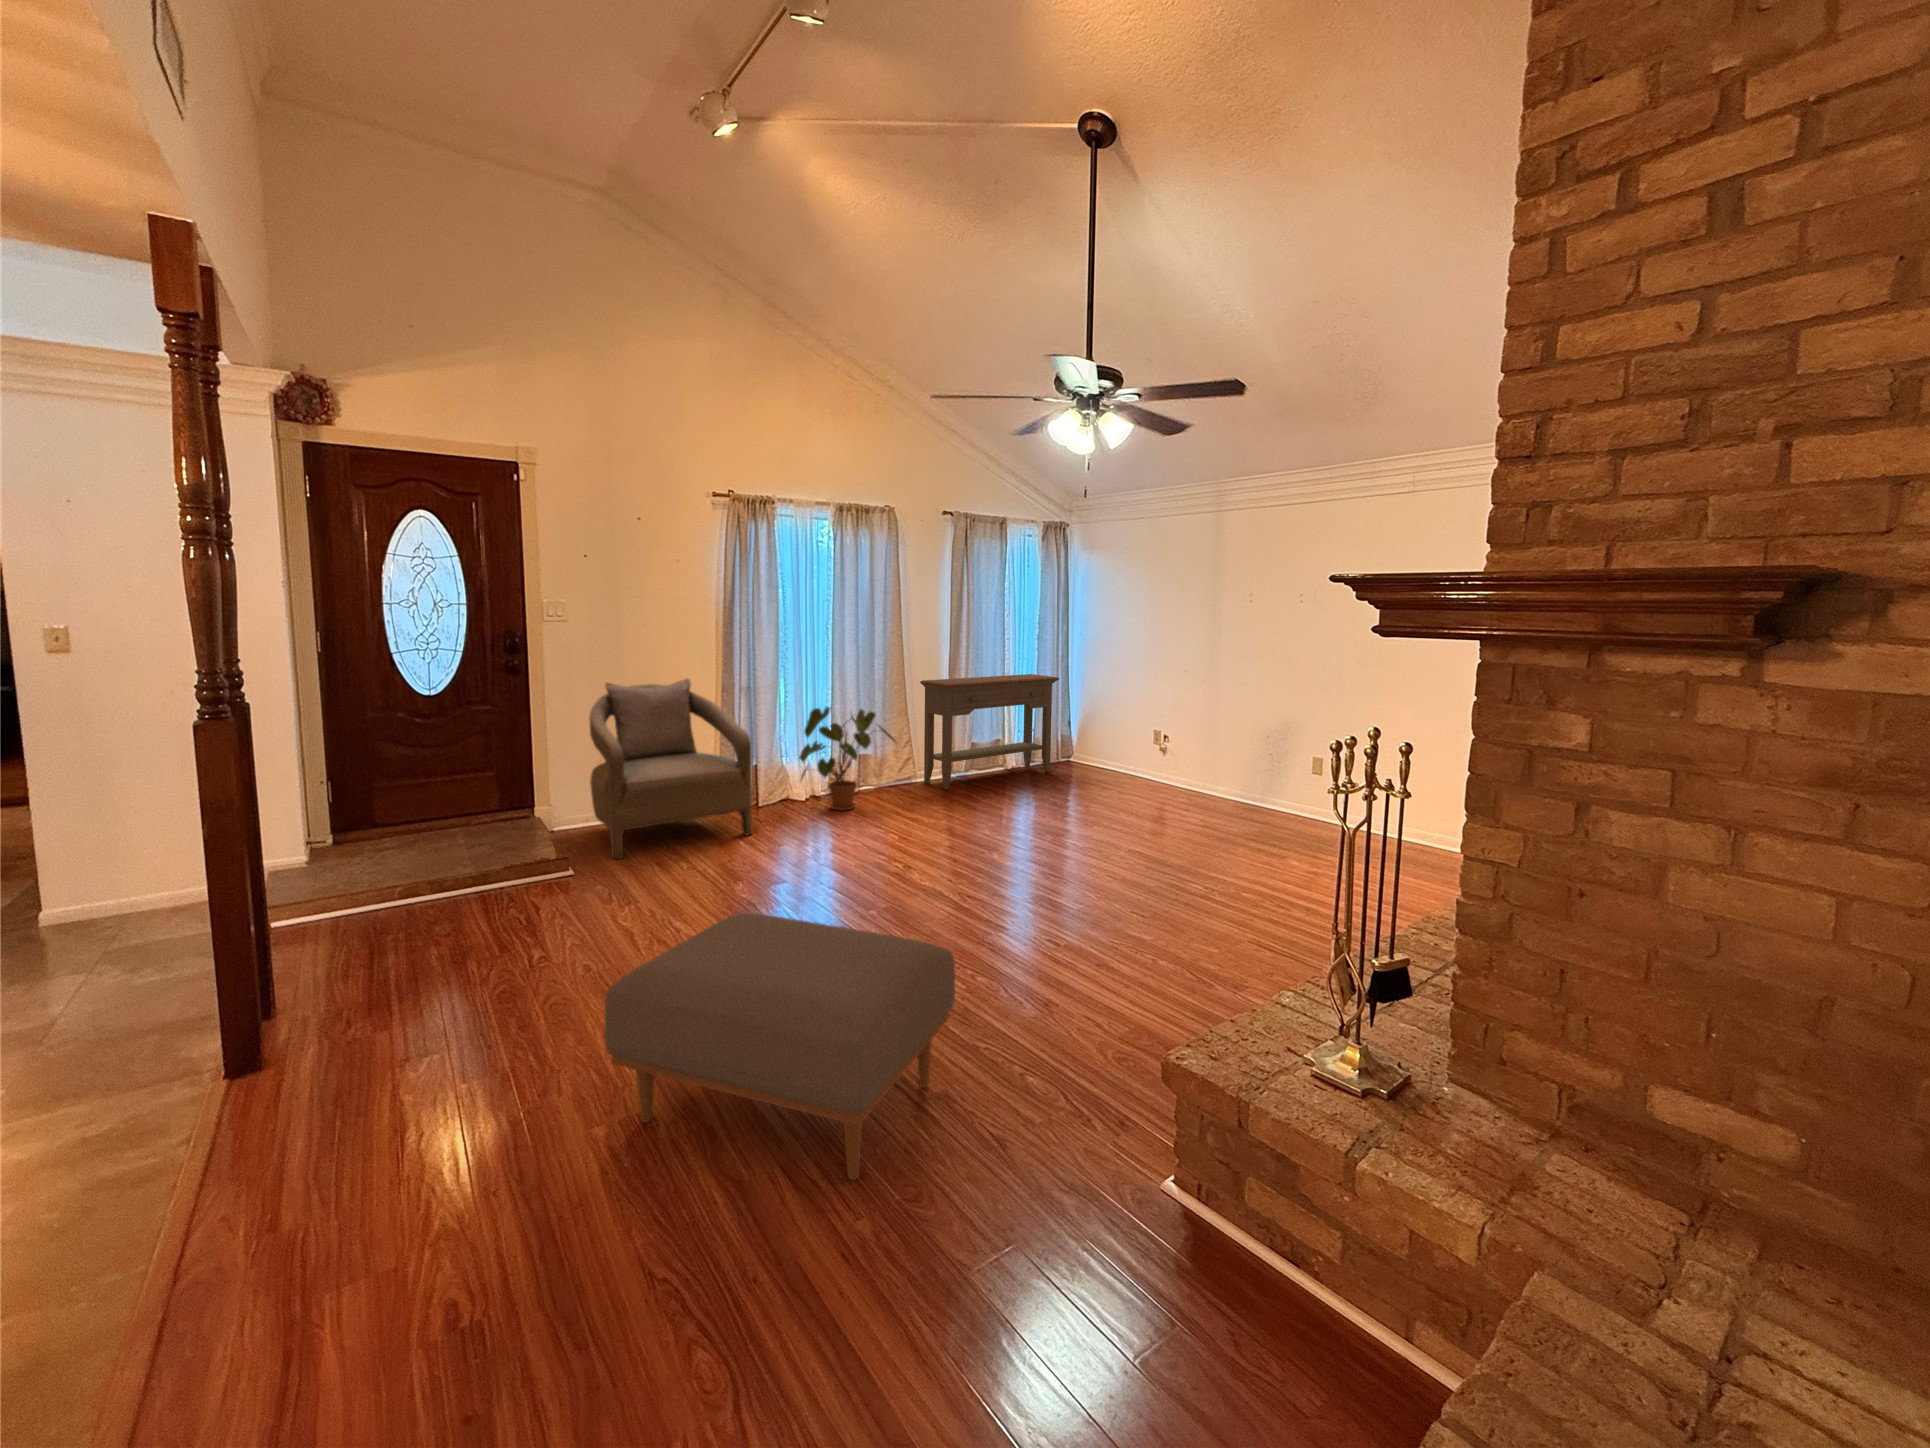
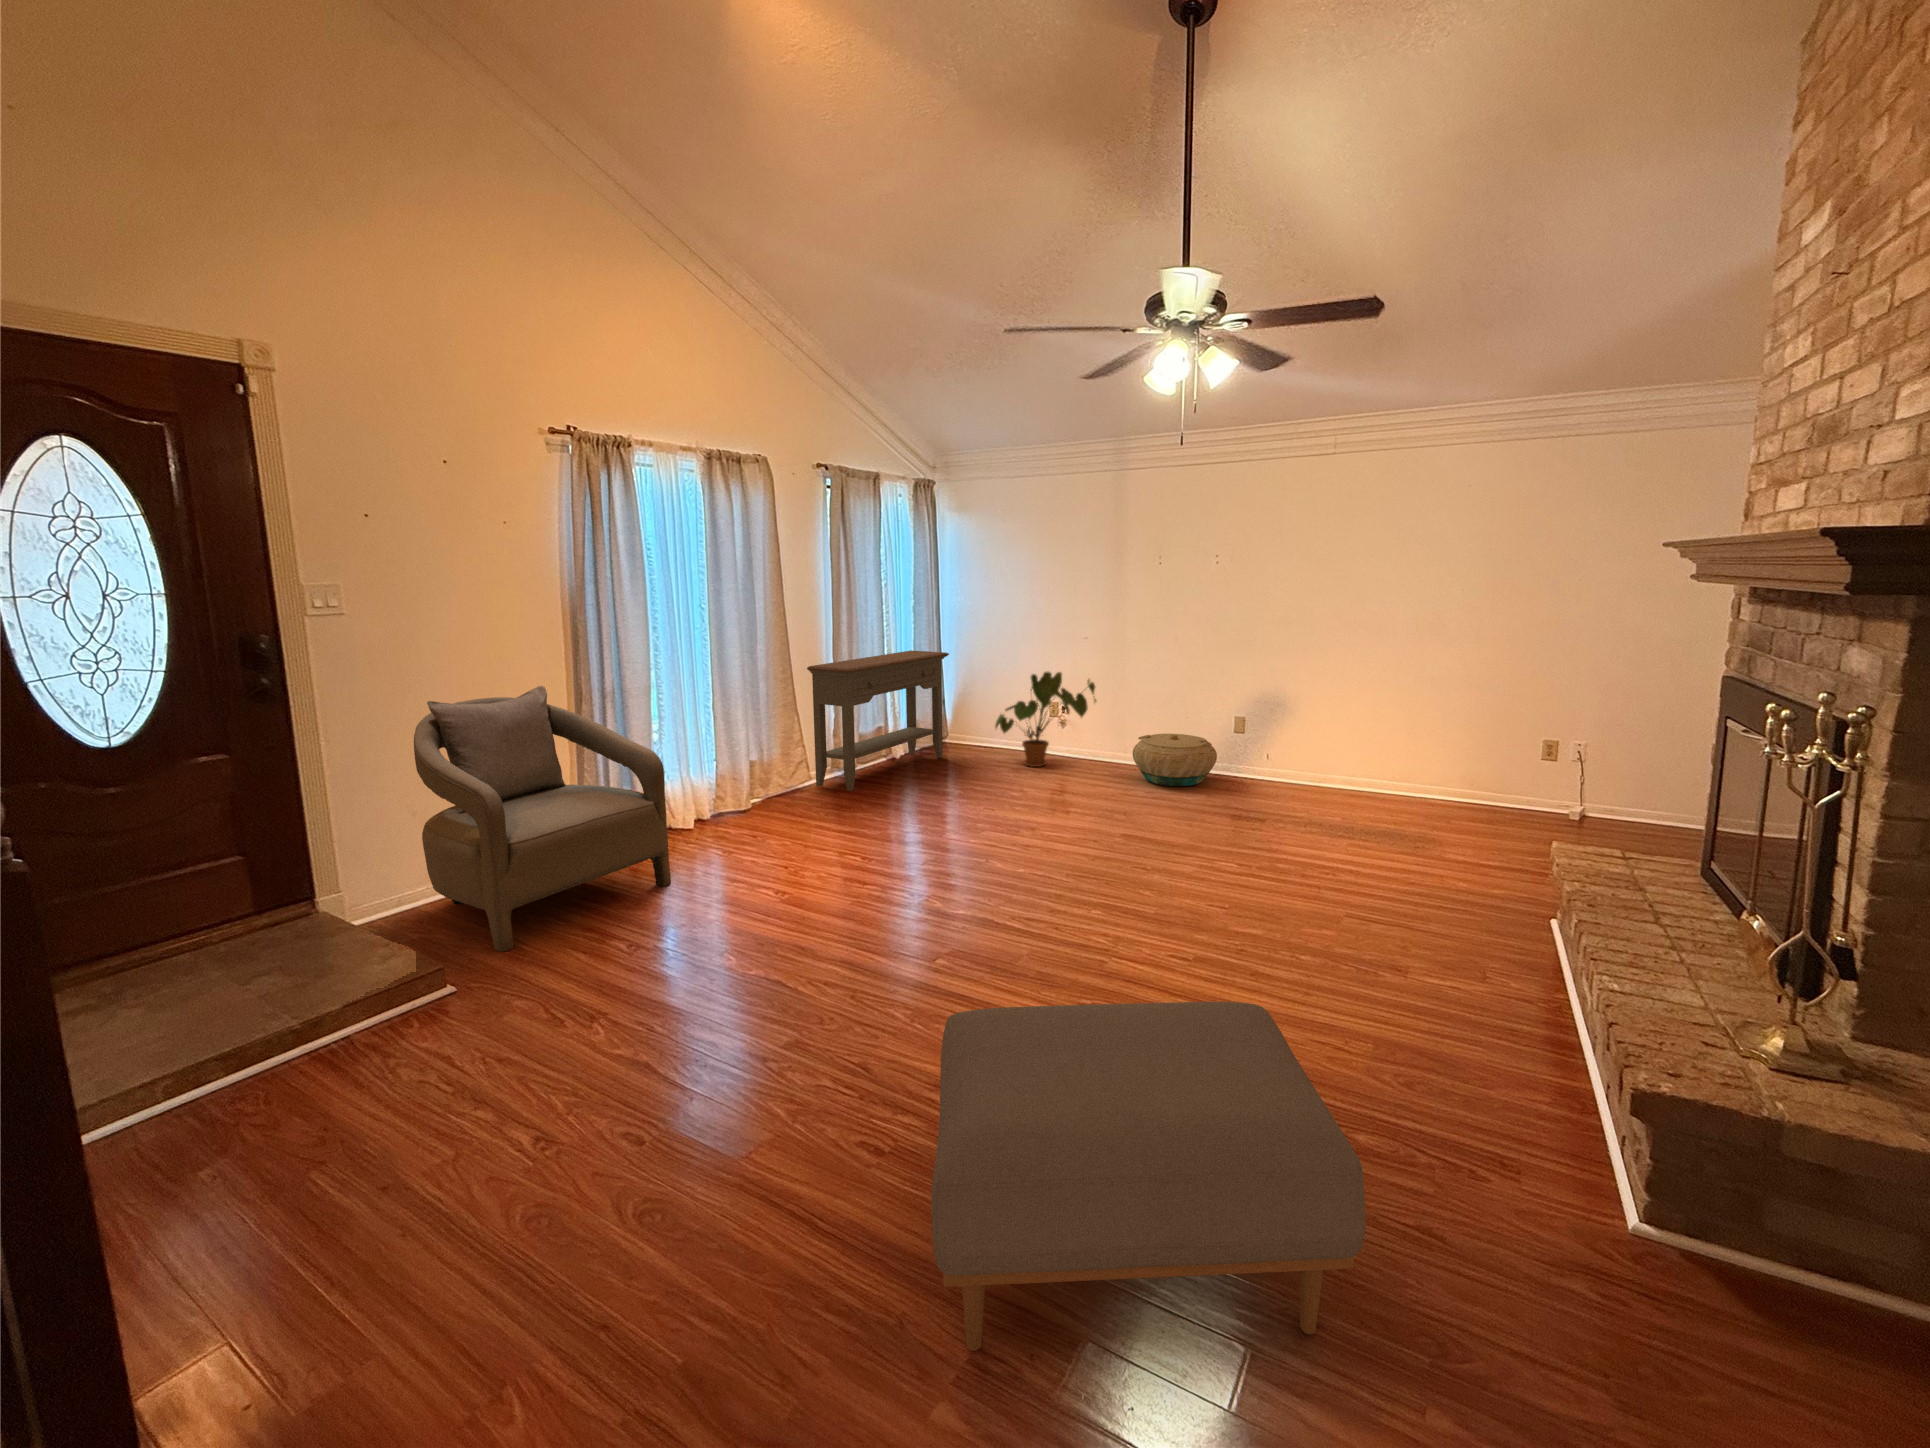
house plant: present [799,707,896,810] -> present [995,672,1096,767]
basket: none [1201,766,1286,818] -> present [1133,734,1217,786]

